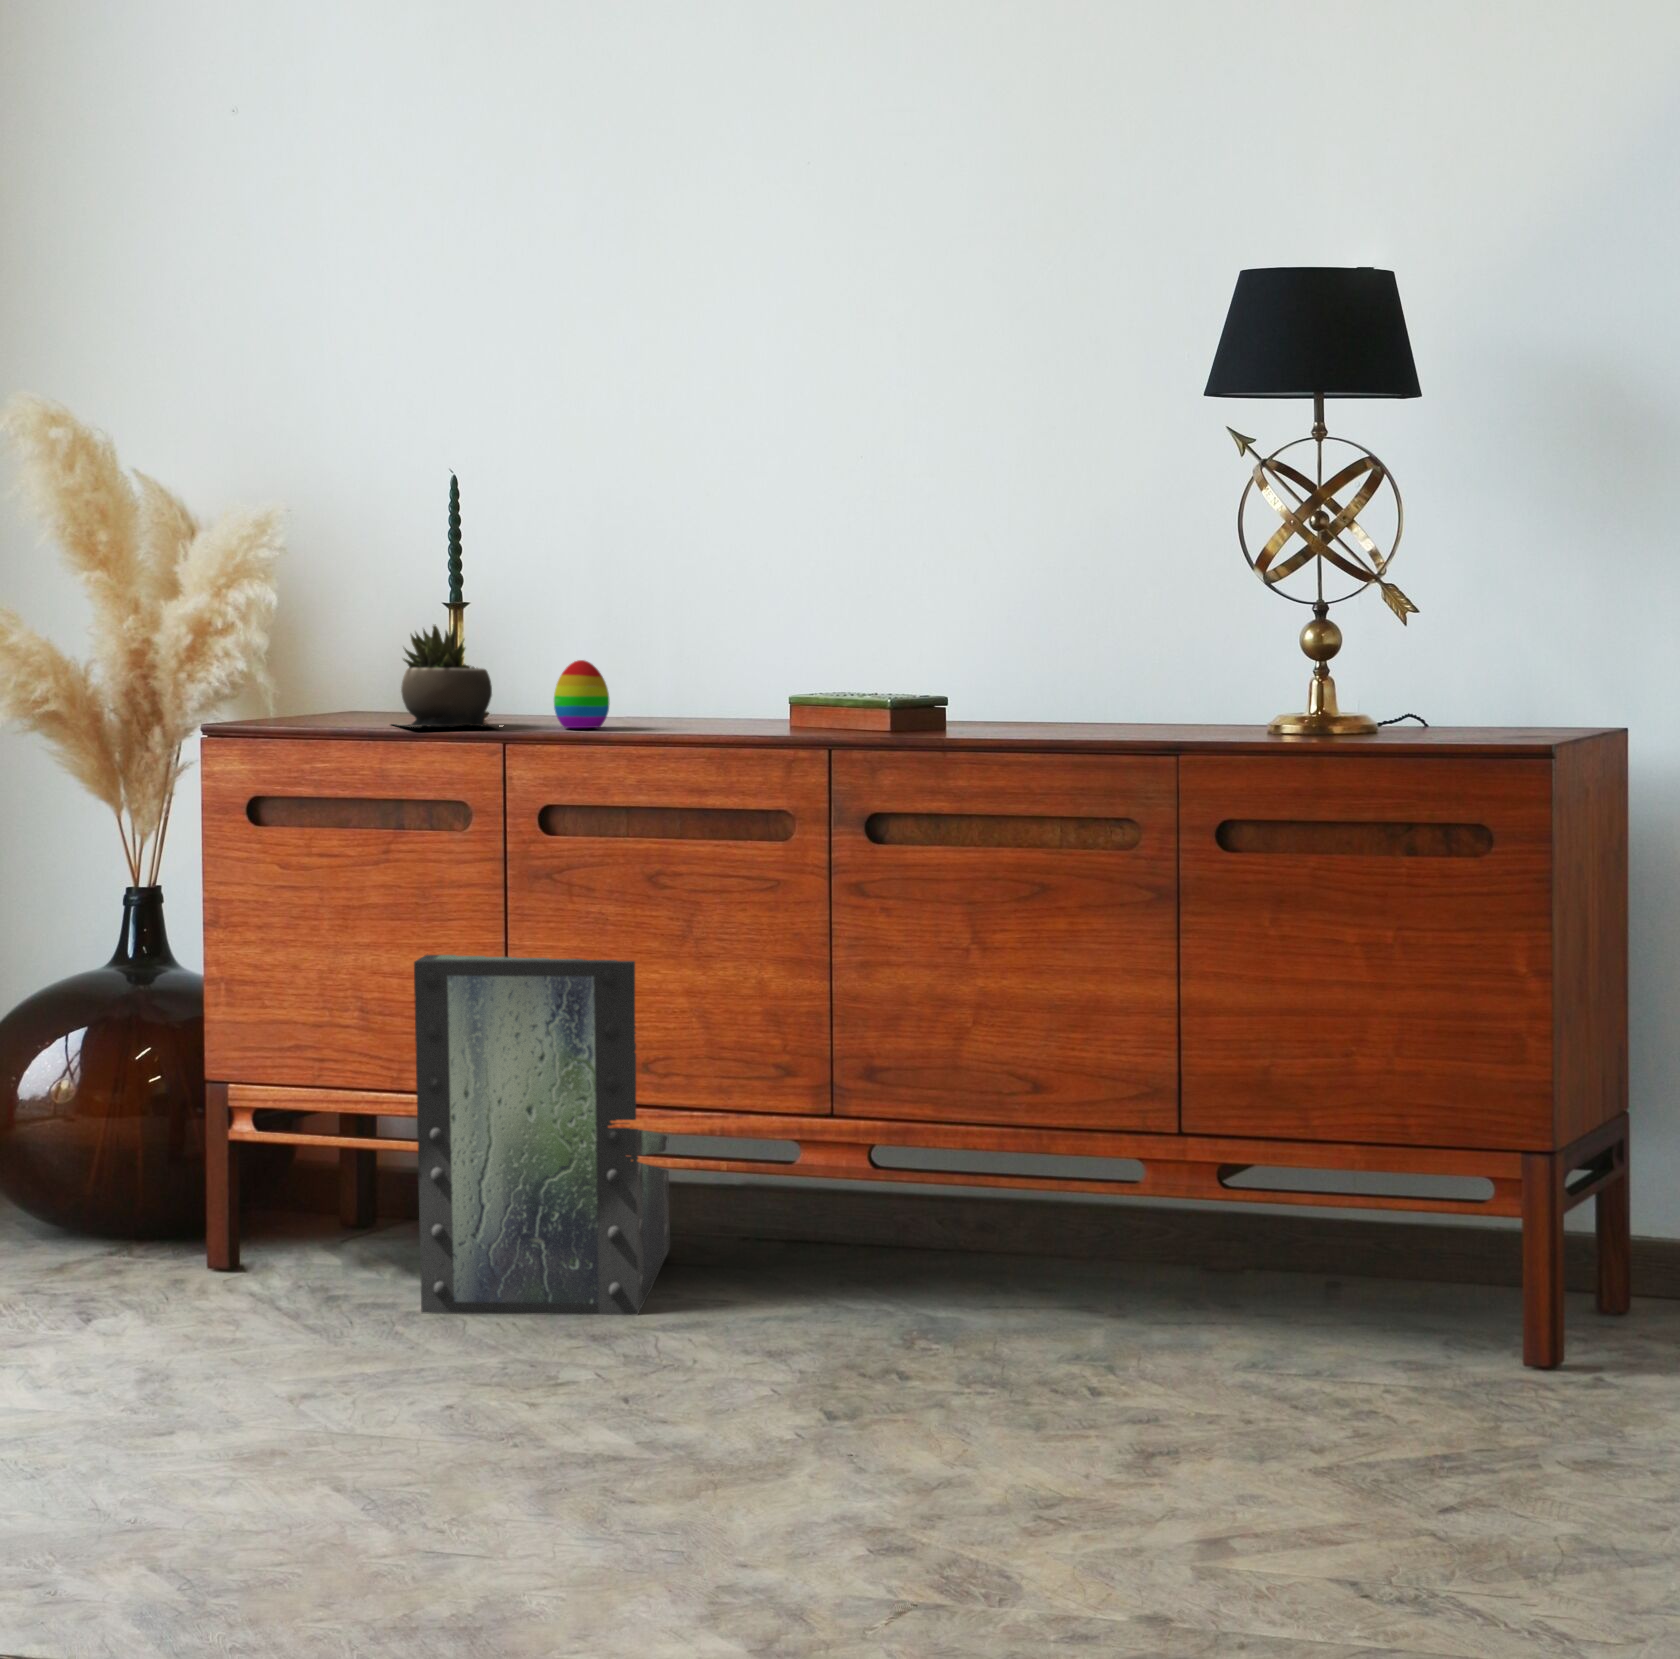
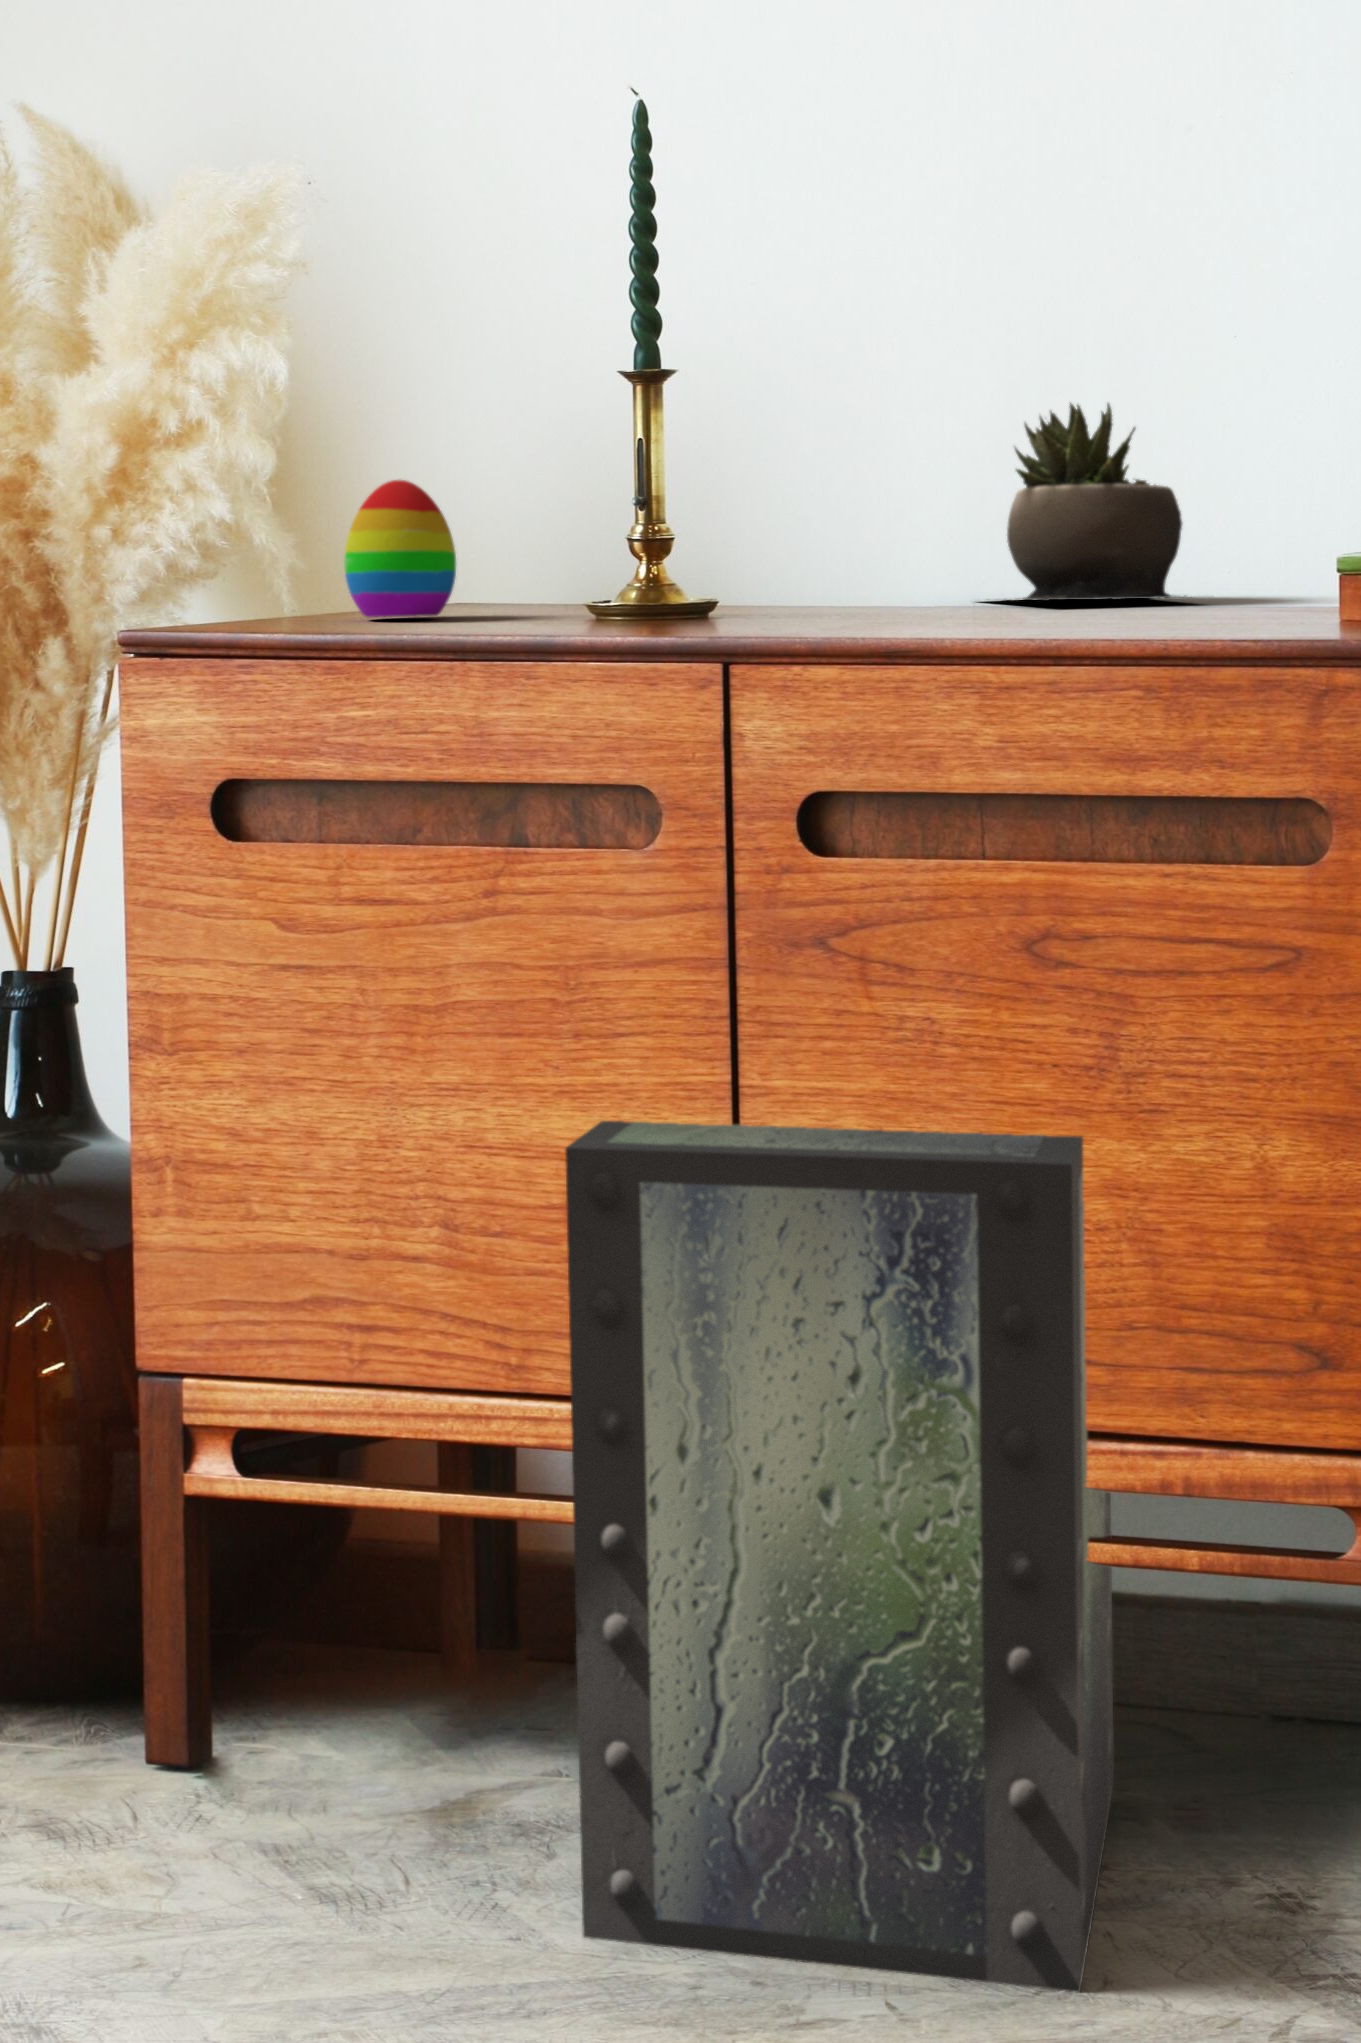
succulent plant: present [401,625,492,727] -> present [1007,403,1182,601]
decorative egg: present [554,660,609,728] -> present [344,480,456,617]

